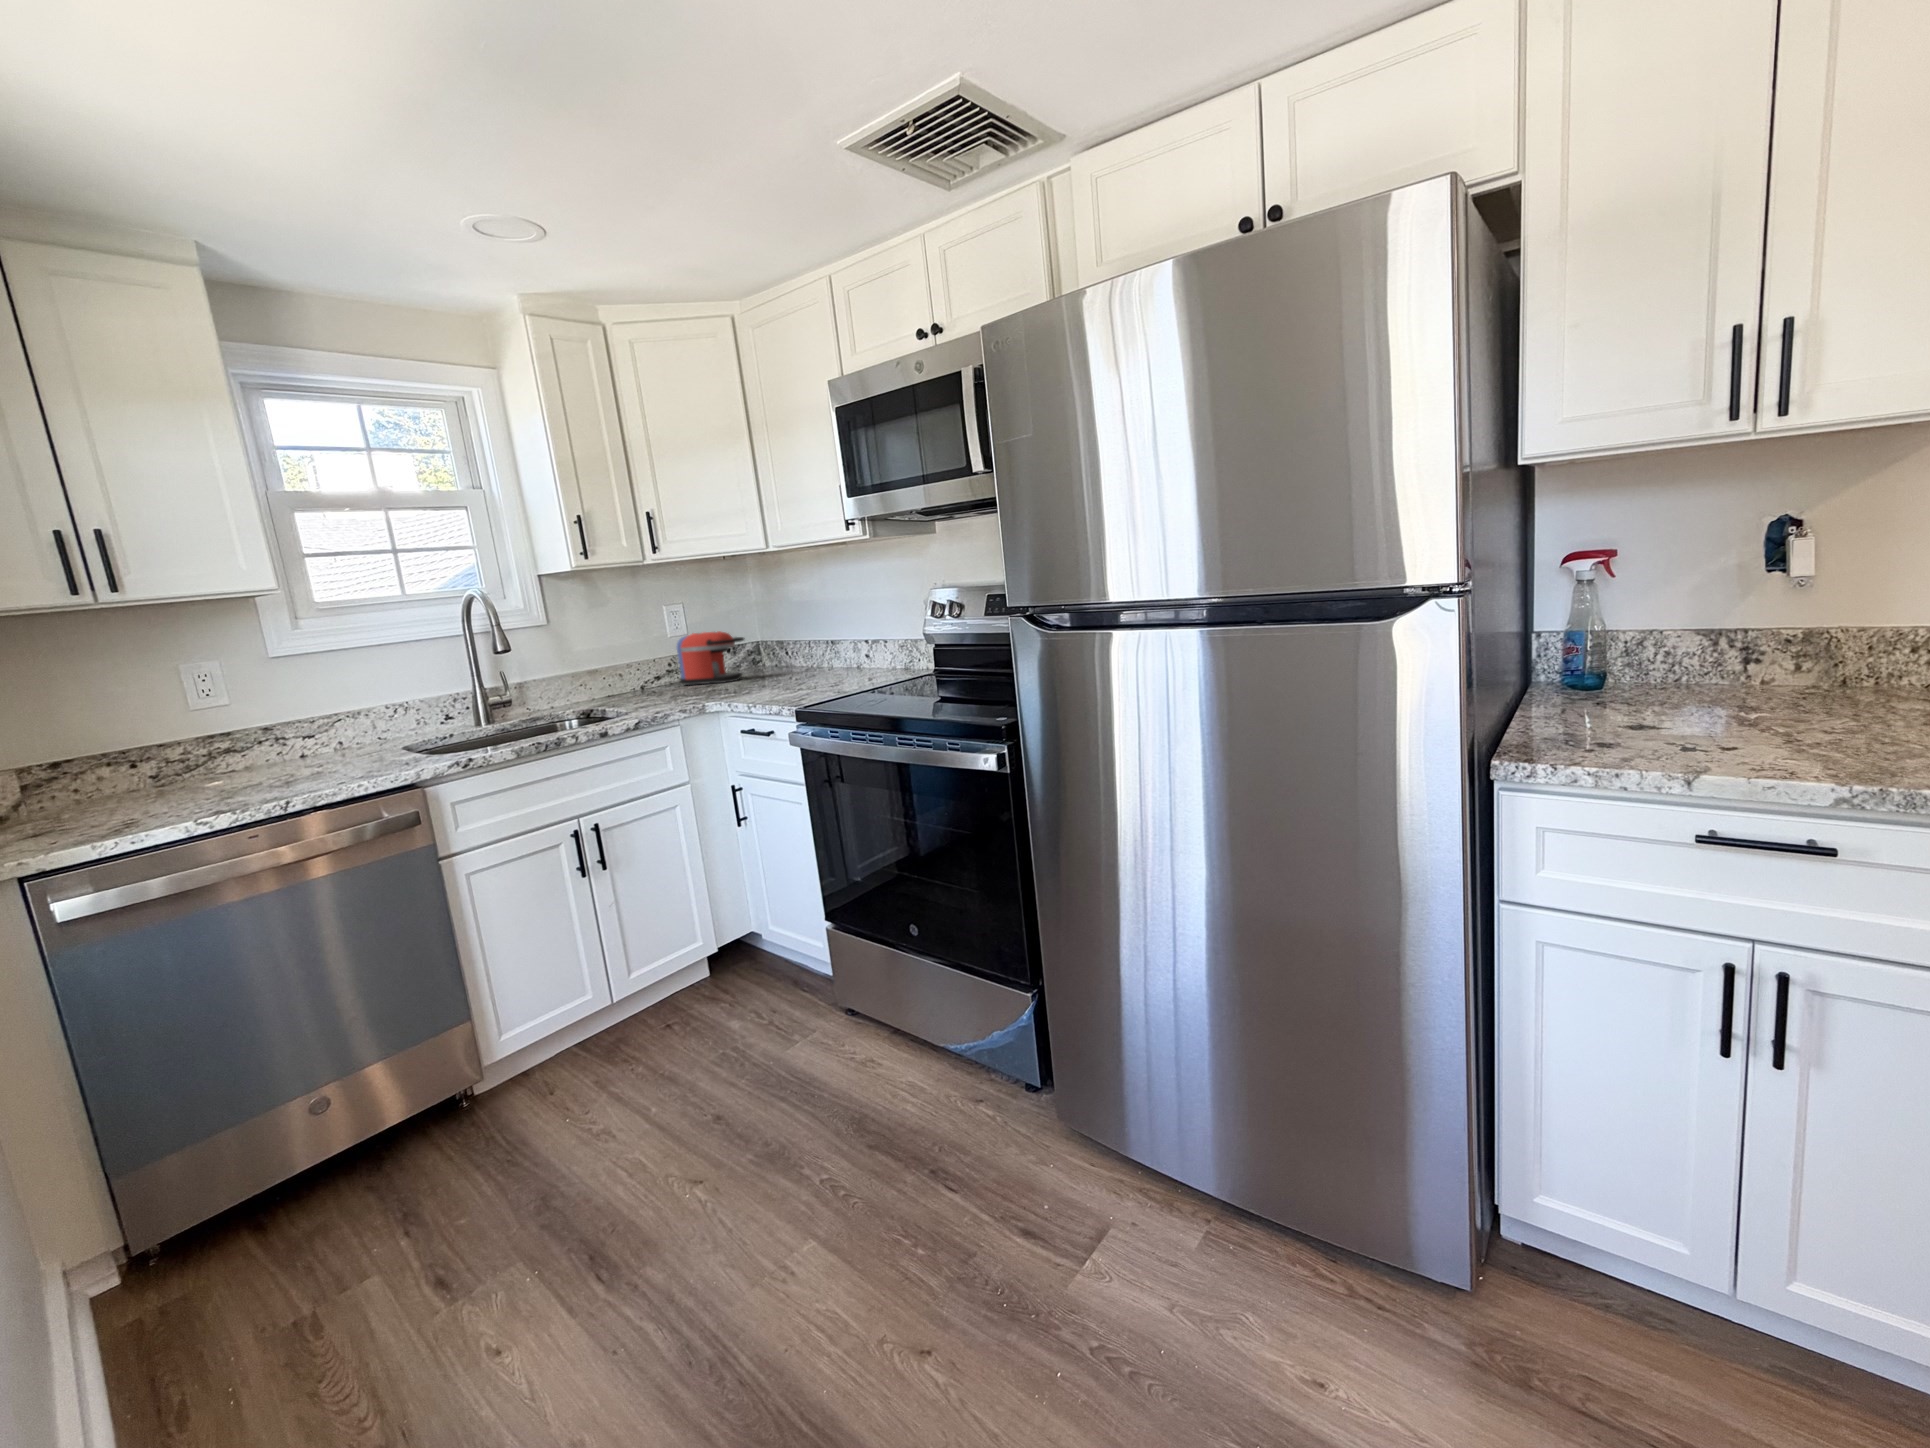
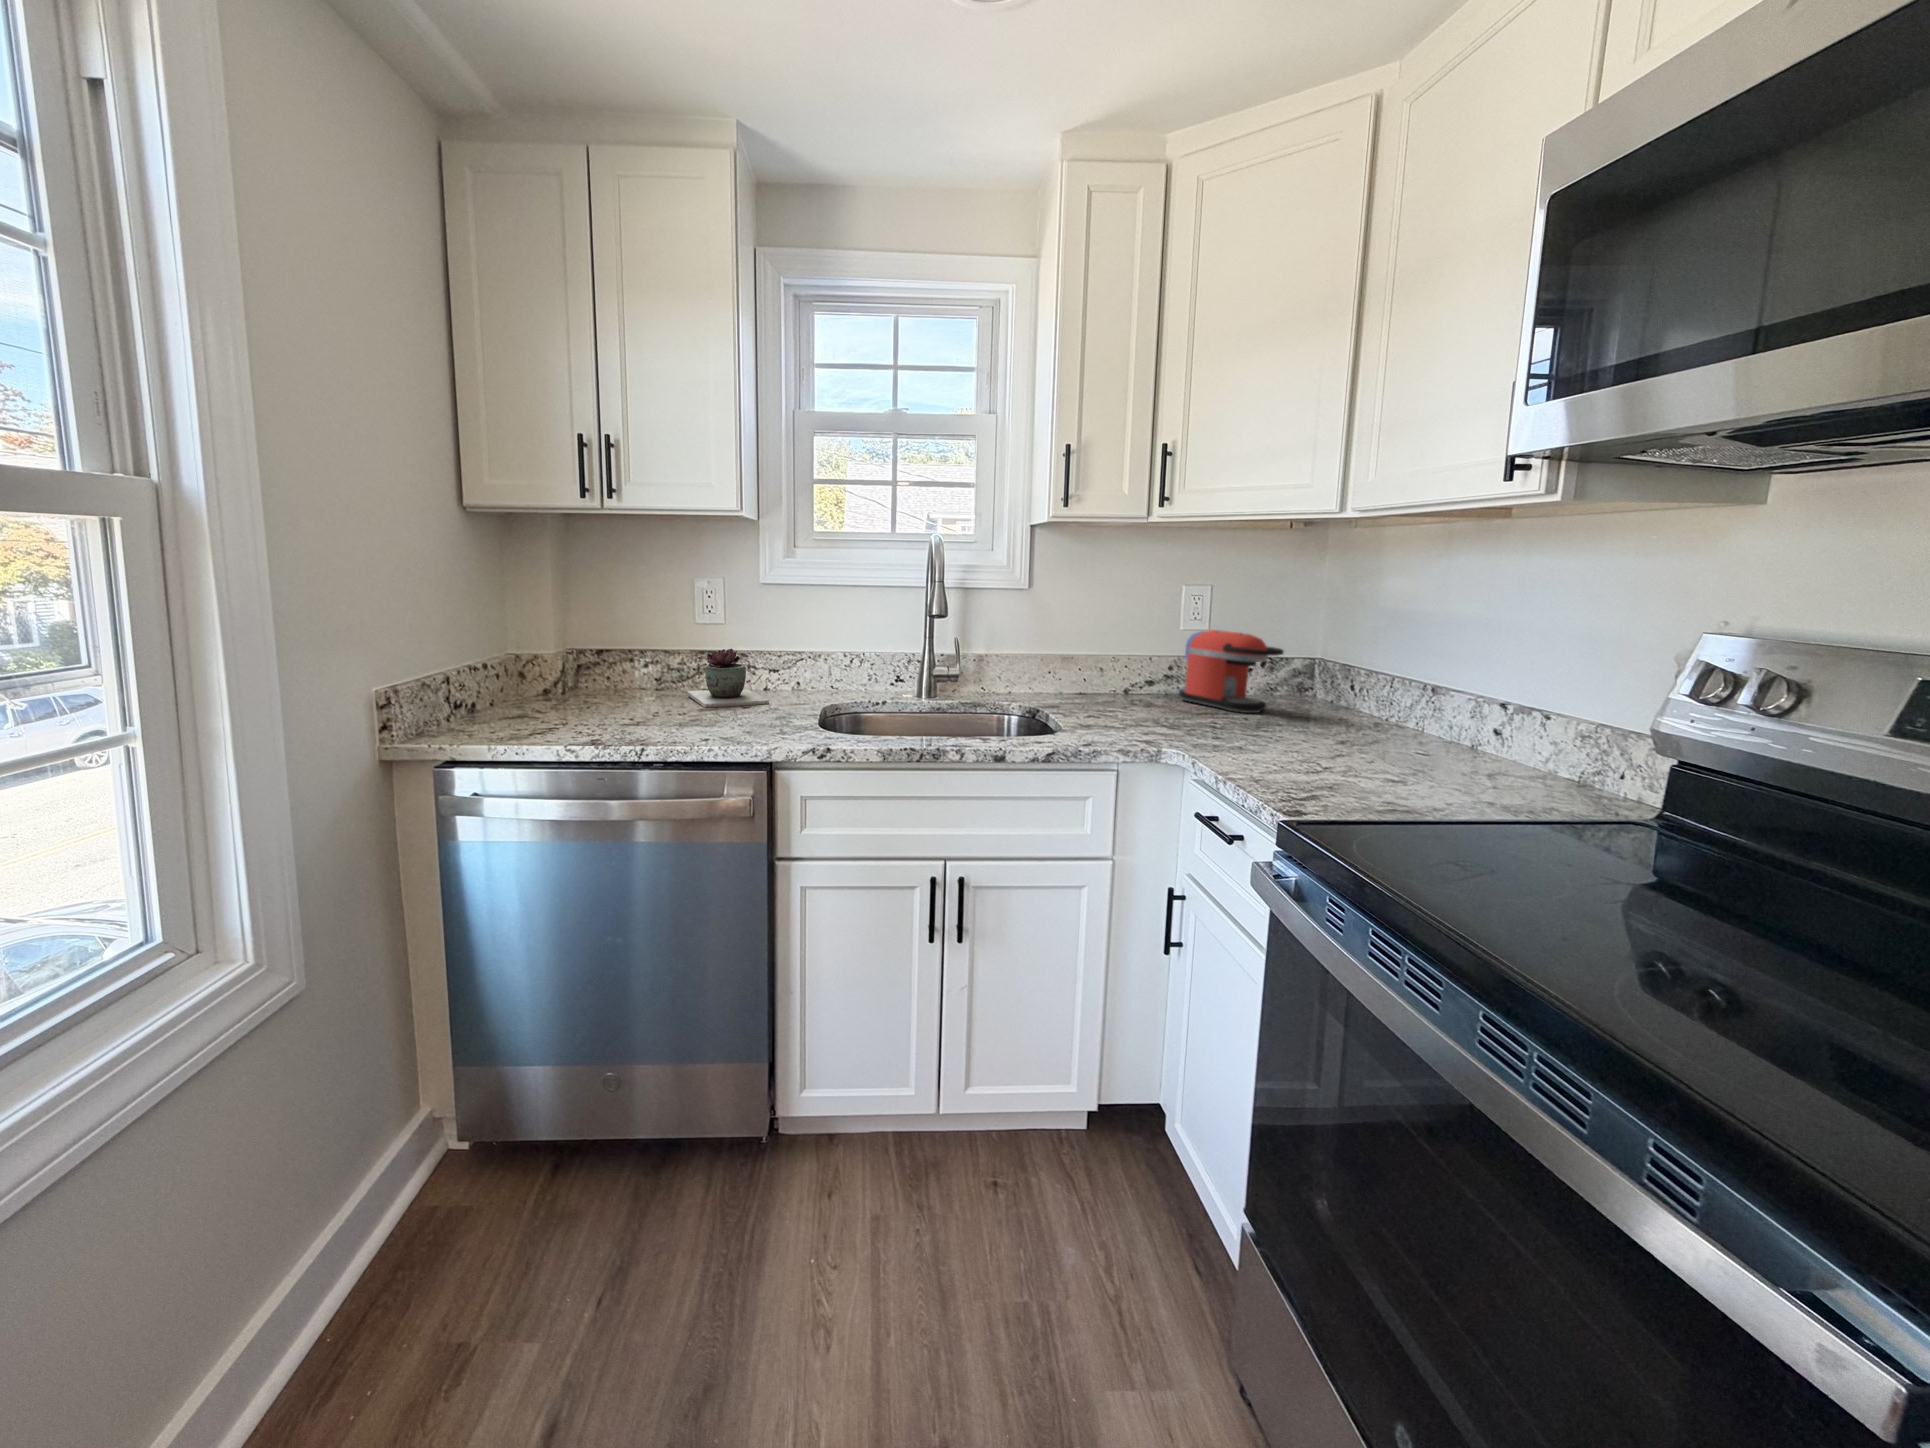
succulent plant: none [204,722,329,782] -> present [687,648,769,708]

